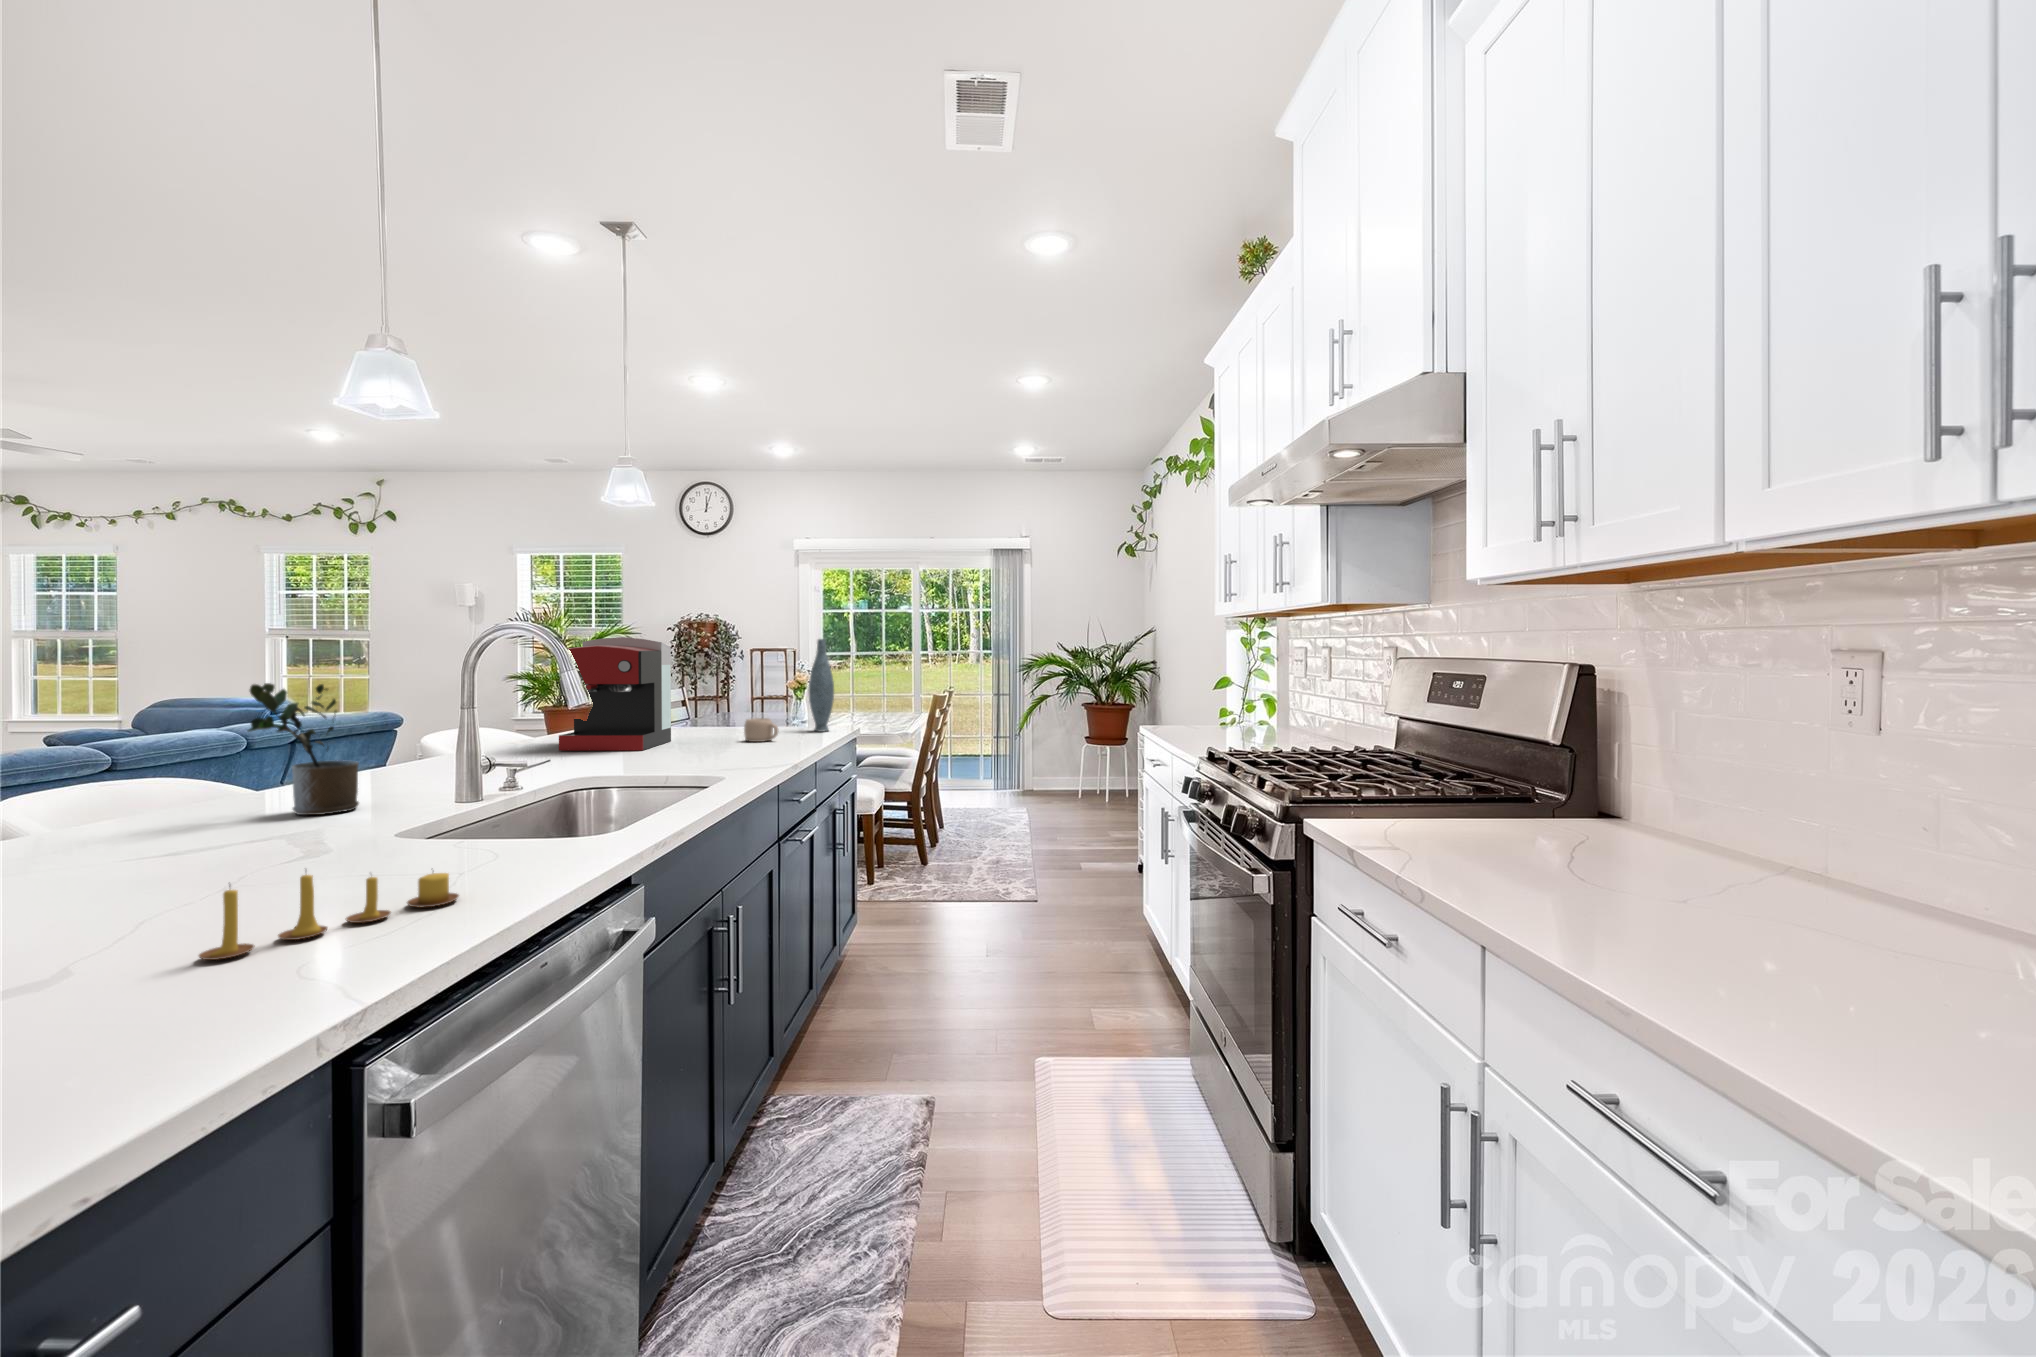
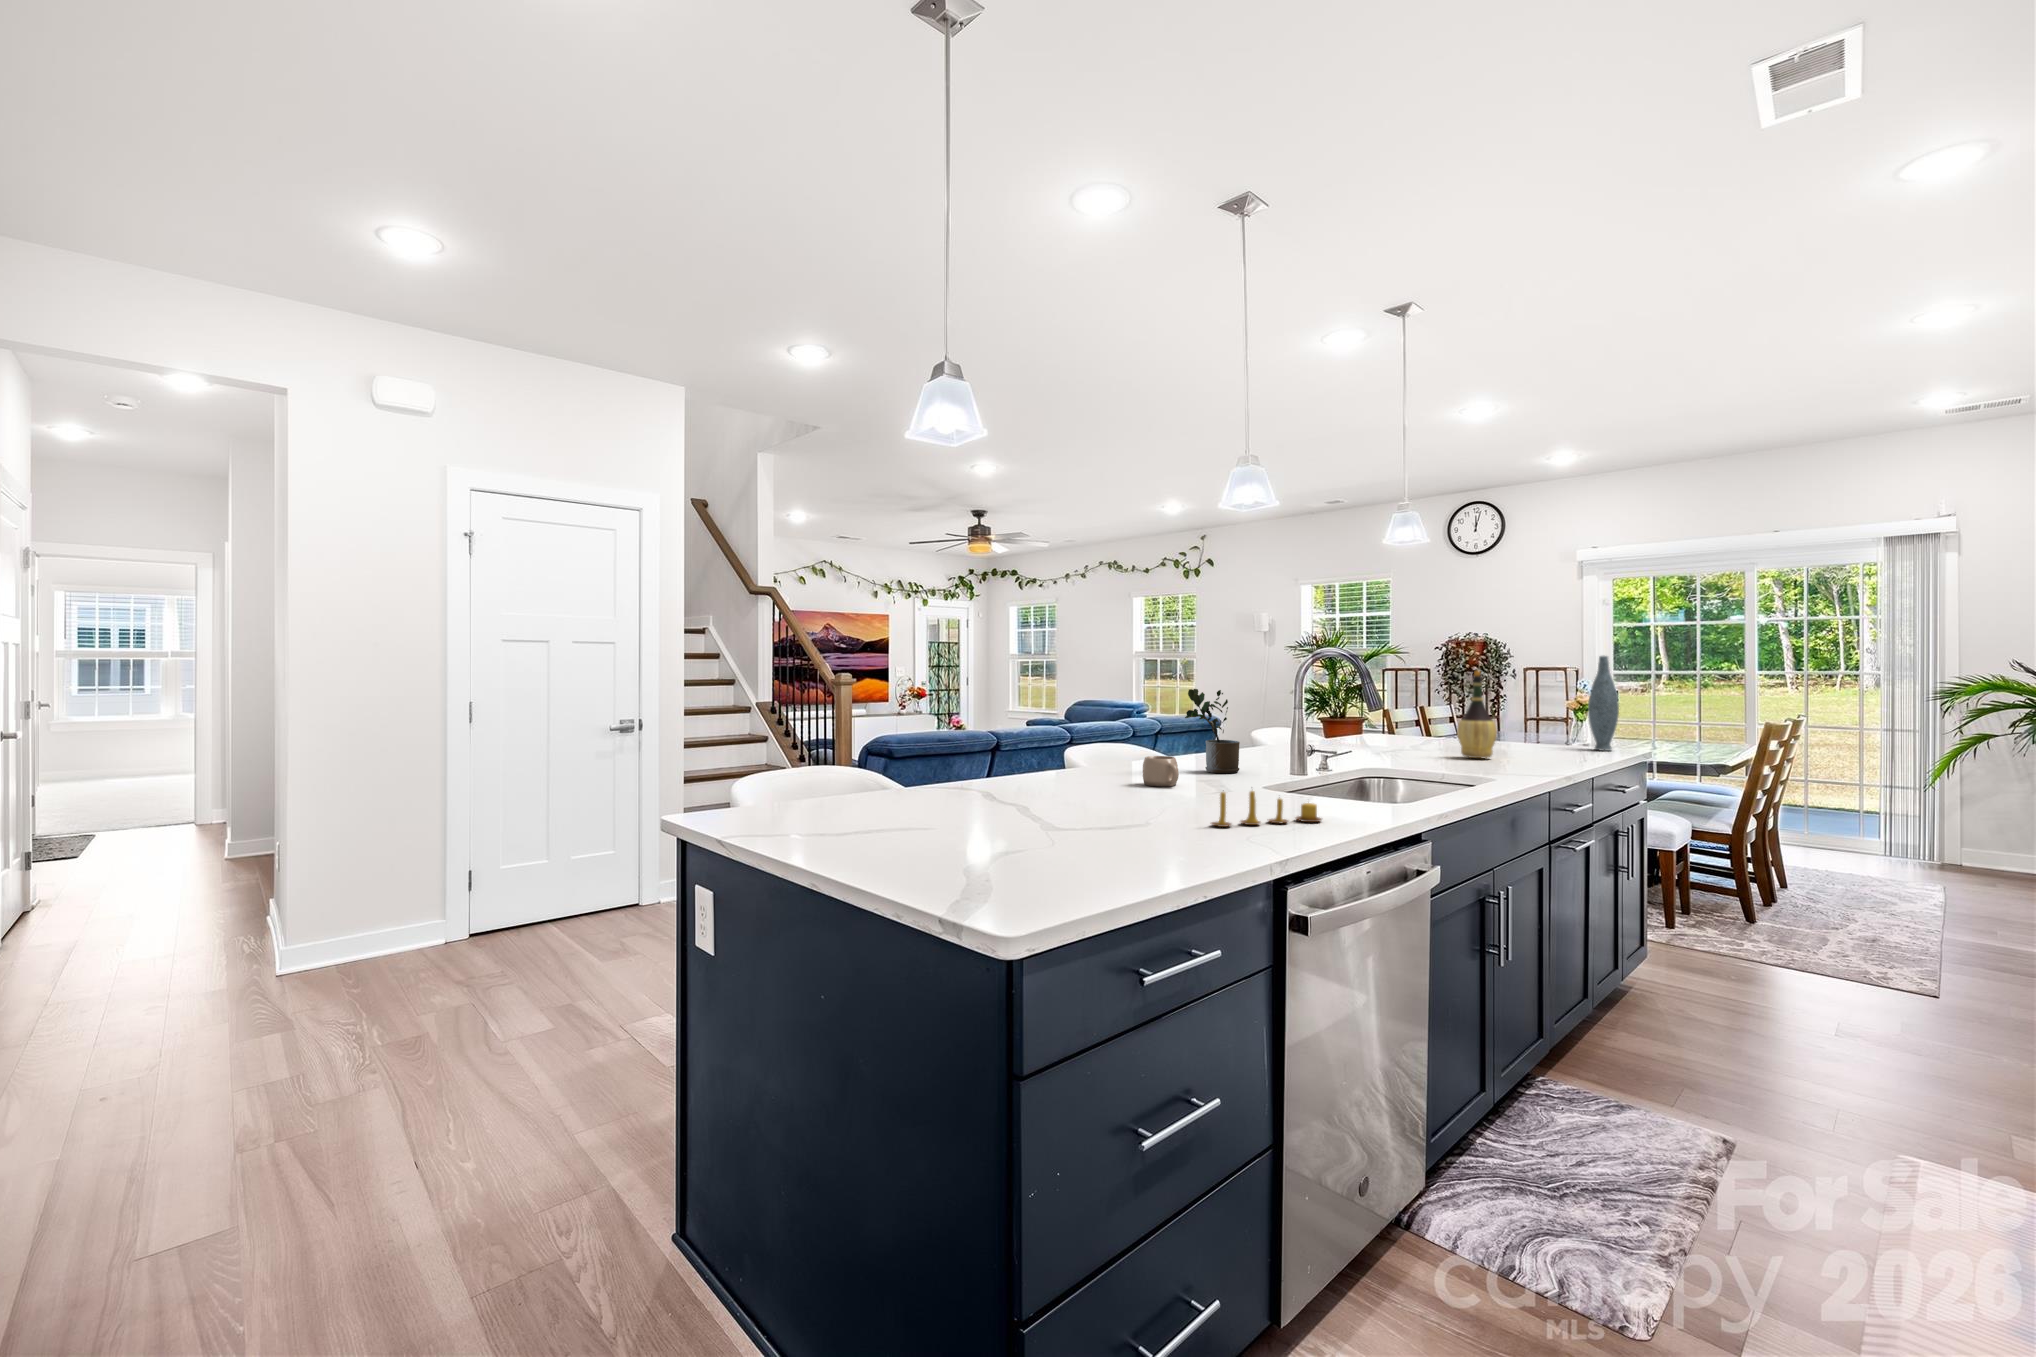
coffee maker: present [557,637,671,751] -> none [1352,657,1446,754]
wine bottle: none [682,653,724,751] -> present [1457,670,1497,758]
mug: present [744,718,779,742] -> present [1143,756,1179,787]

